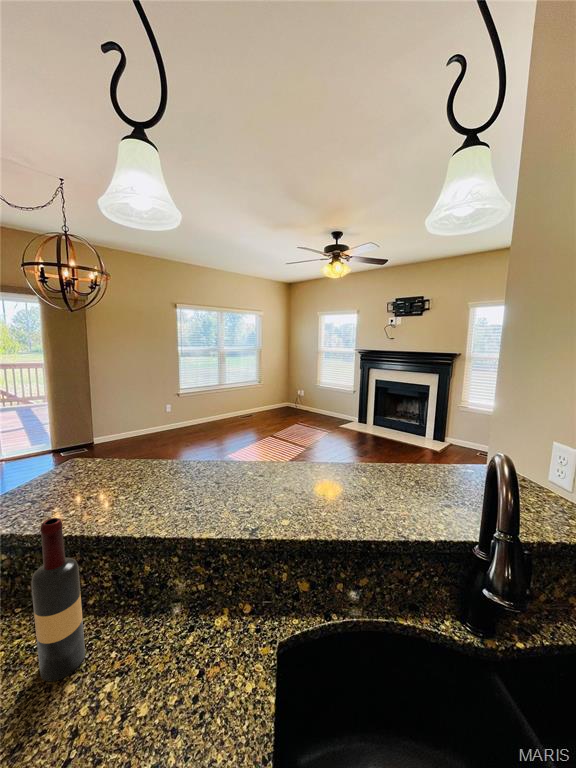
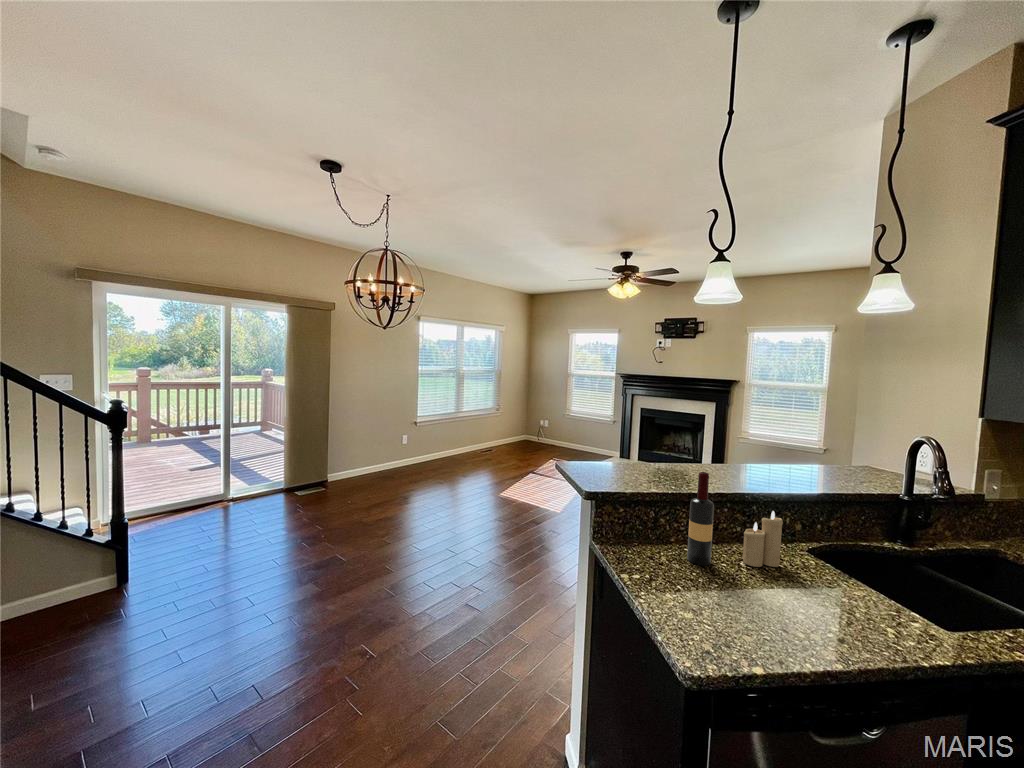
candle: none [128,592,195,695] -> present [742,511,783,567]

